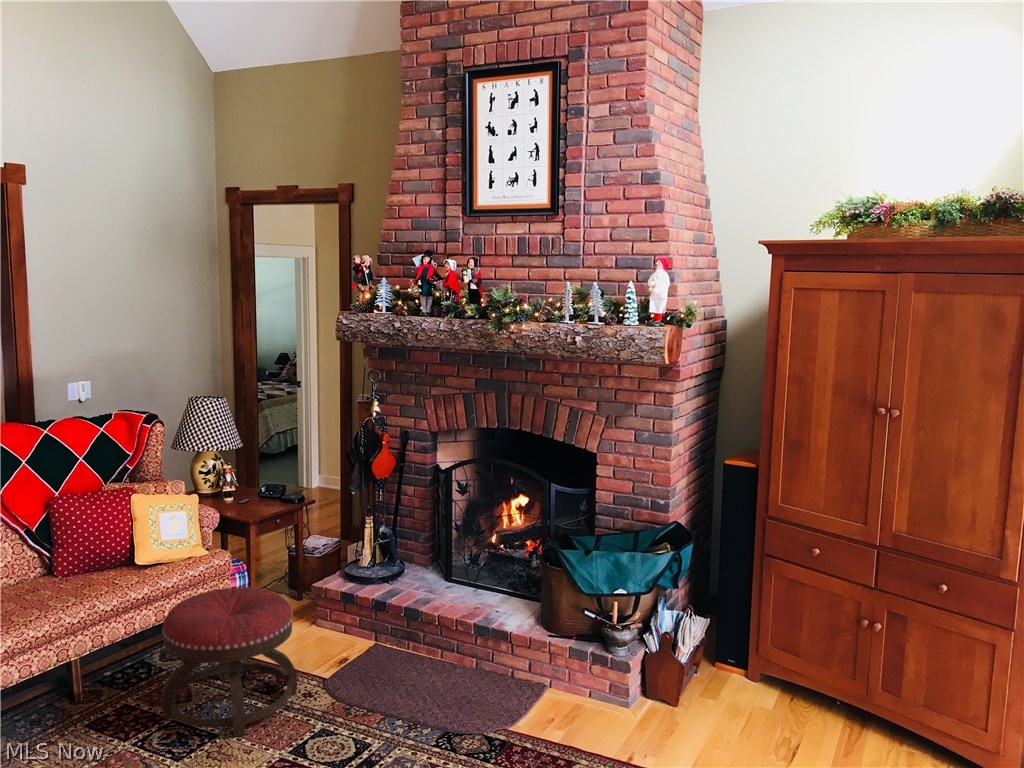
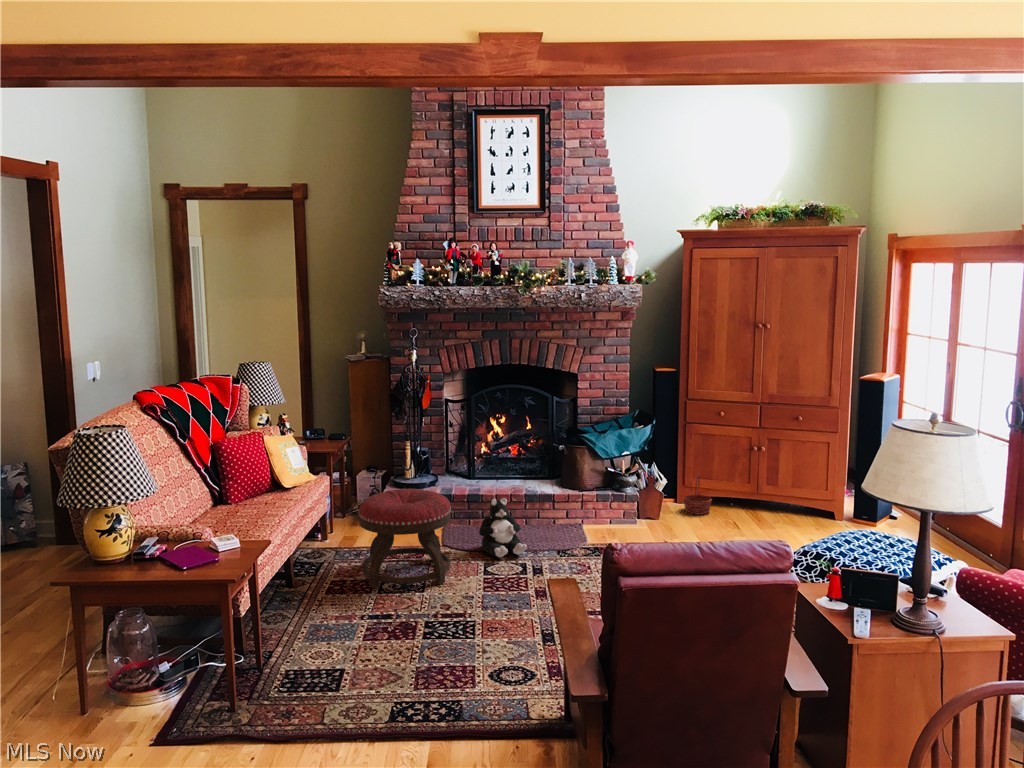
plush toy: none [353,623,417,715] -> present [479,497,527,557]
basket: none [735,643,784,713] -> present [683,474,712,514]

